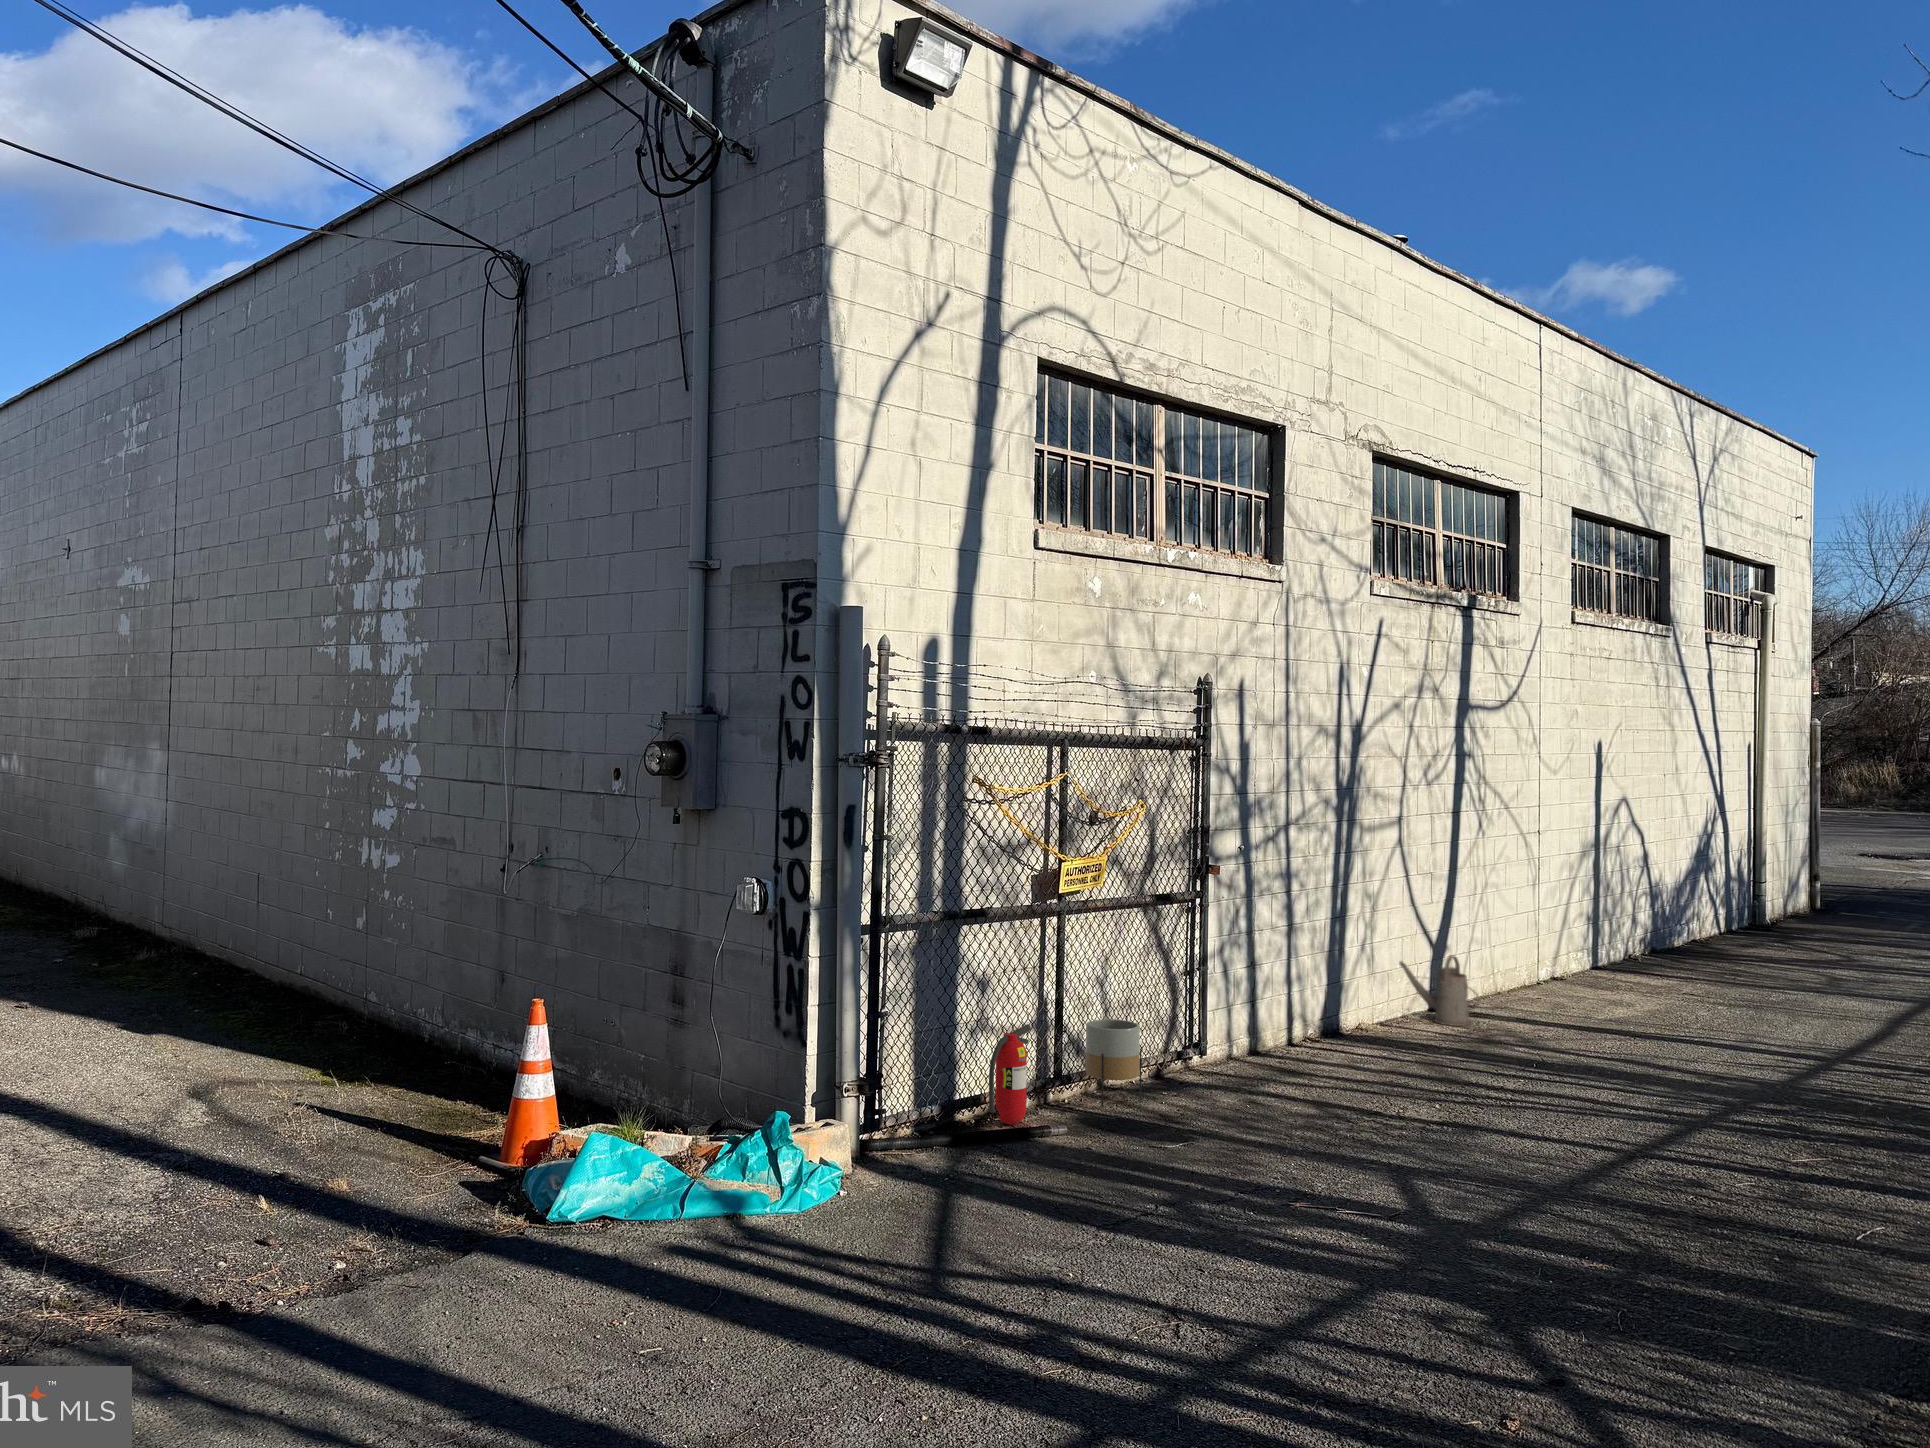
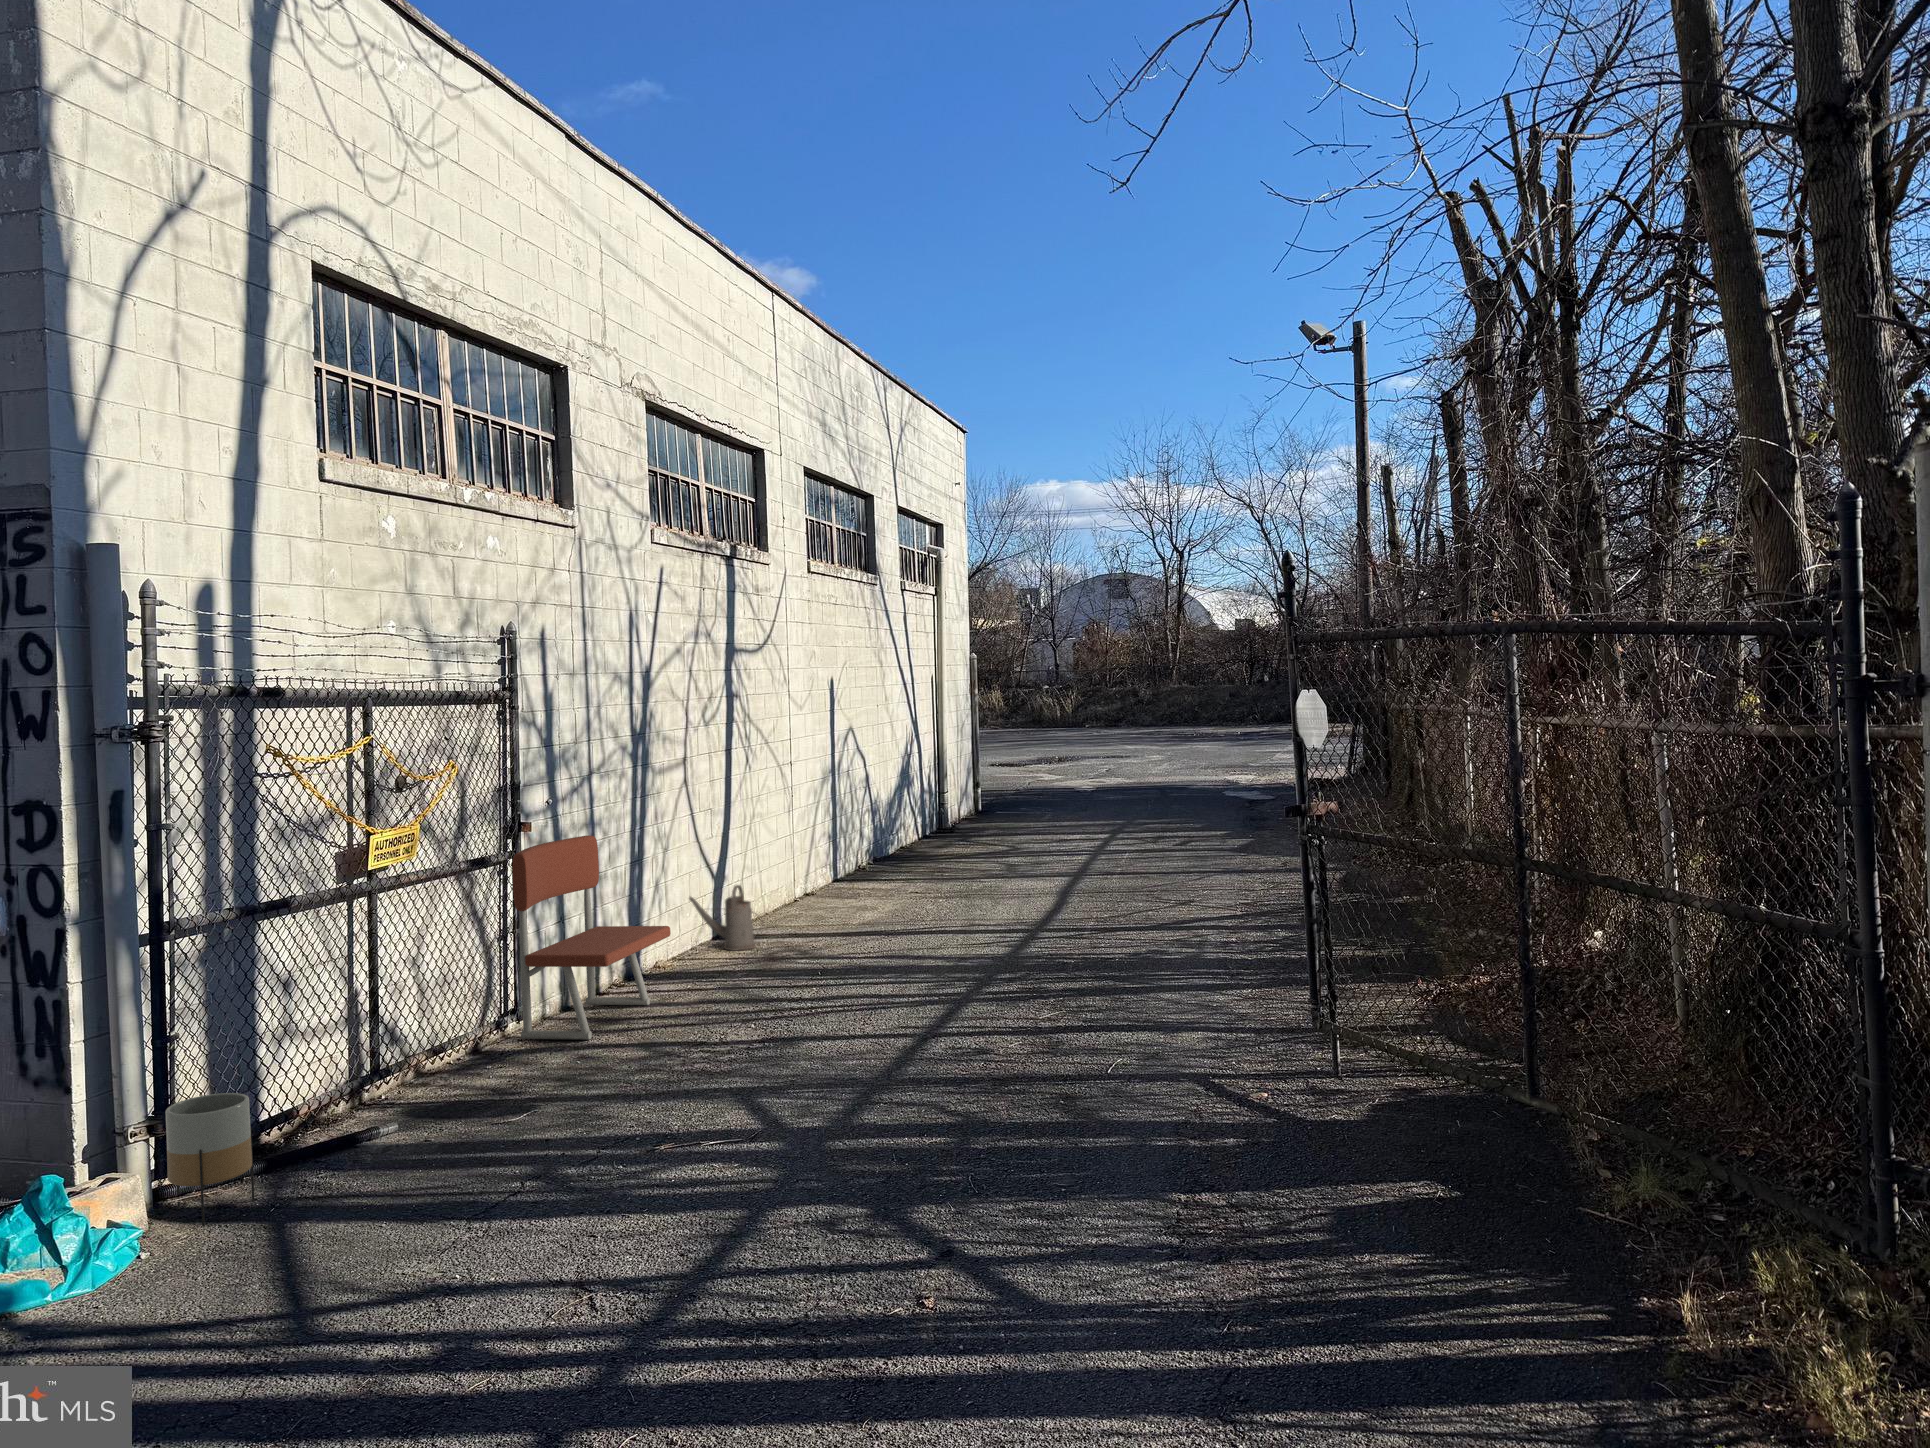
bench: none [1198,886,1360,1087] -> present [513,835,671,1040]
planter: present [1086,1019,1141,1107] -> present [166,1093,254,1226]
fire extinguisher: present [988,1024,1031,1125] -> none [302,1018,347,1133]

